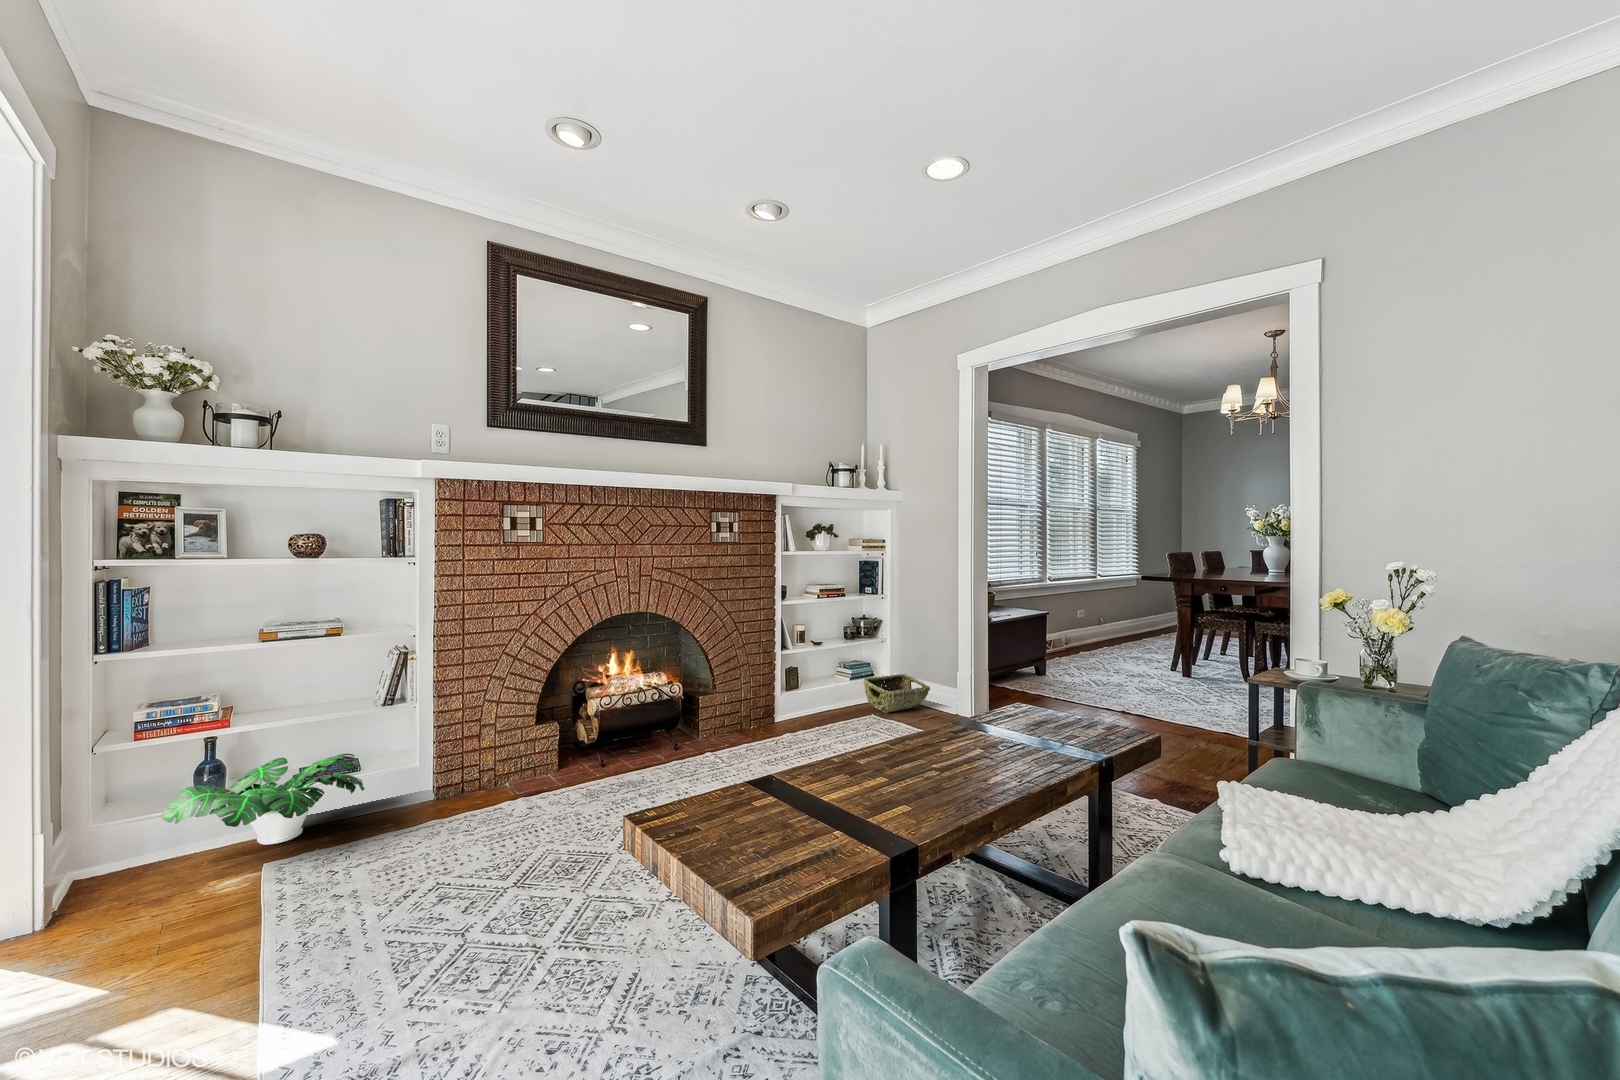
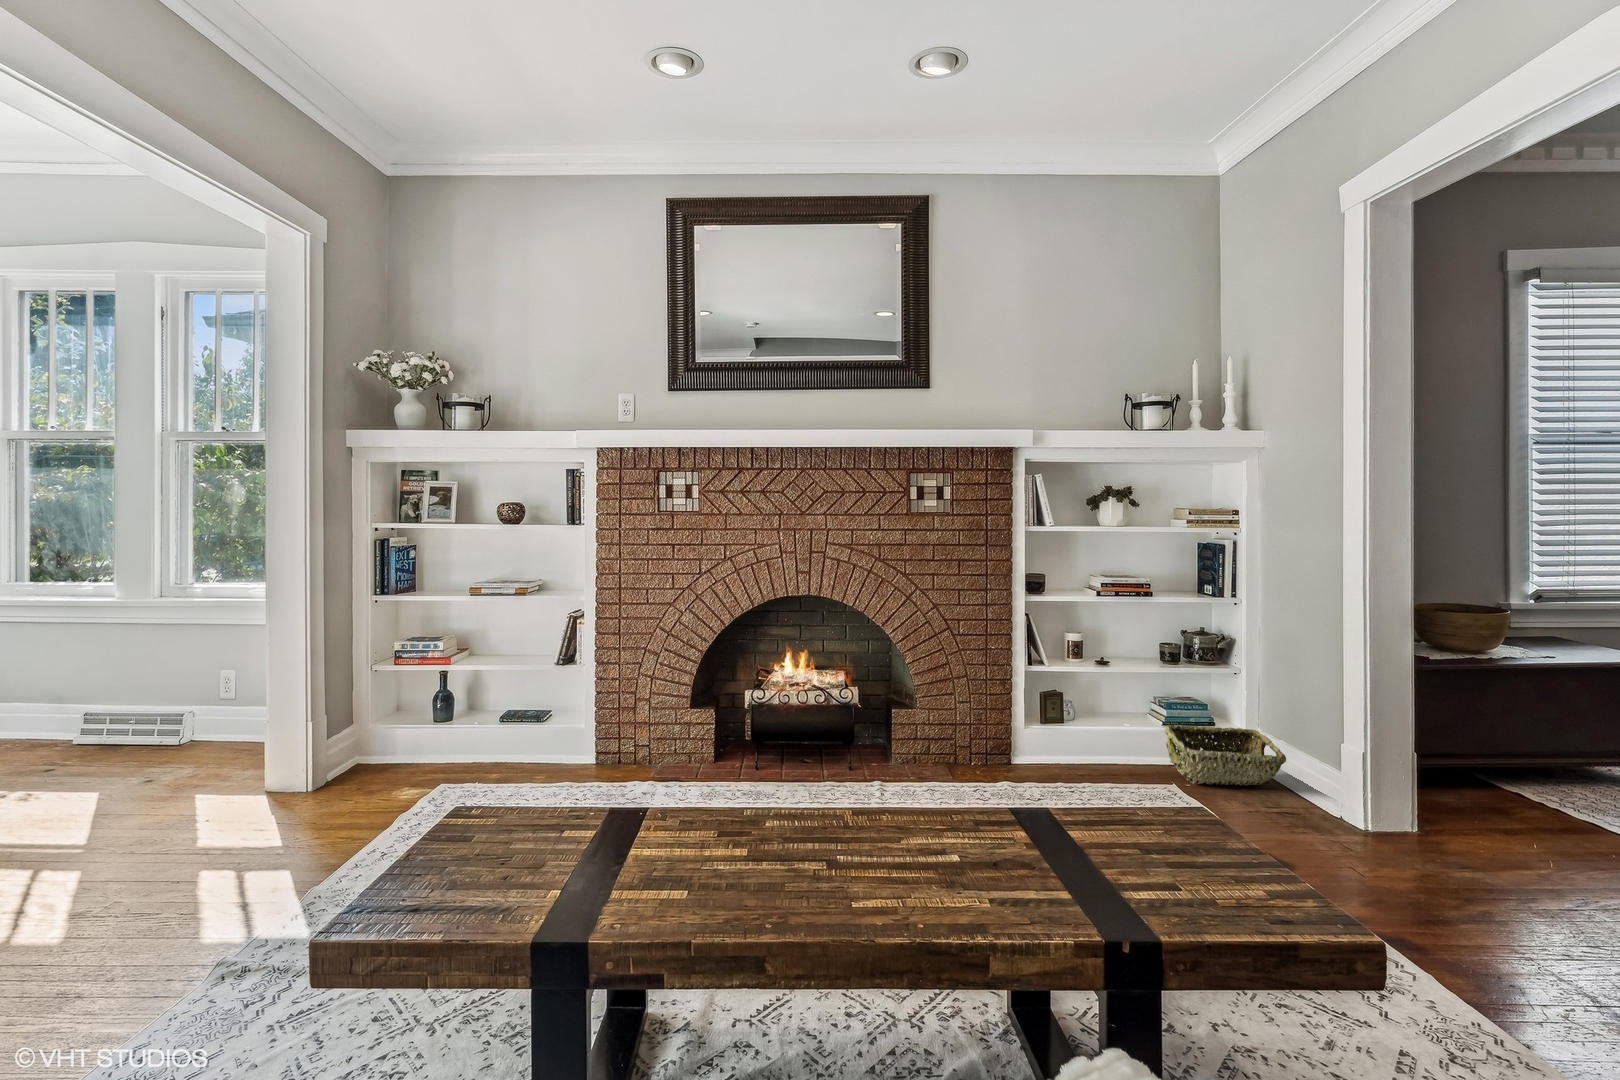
potted plant: present [161,754,365,845] -> none [394,698,542,769]

